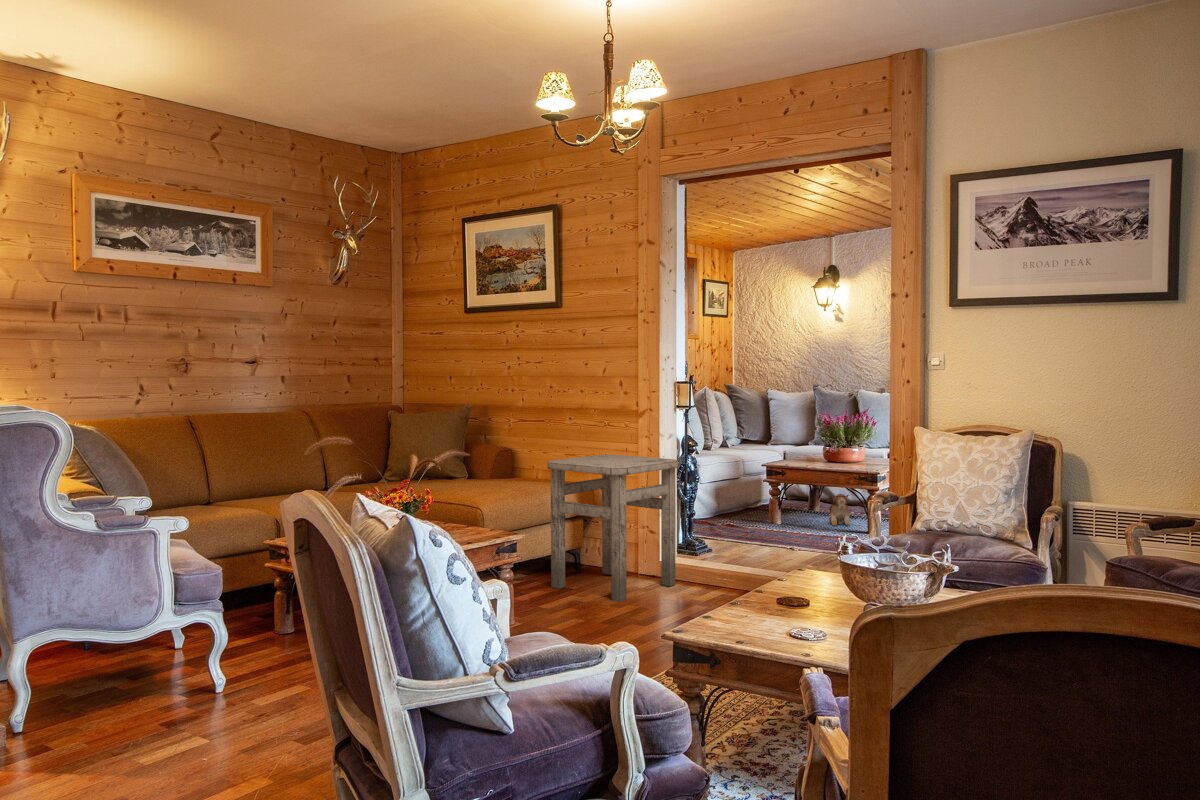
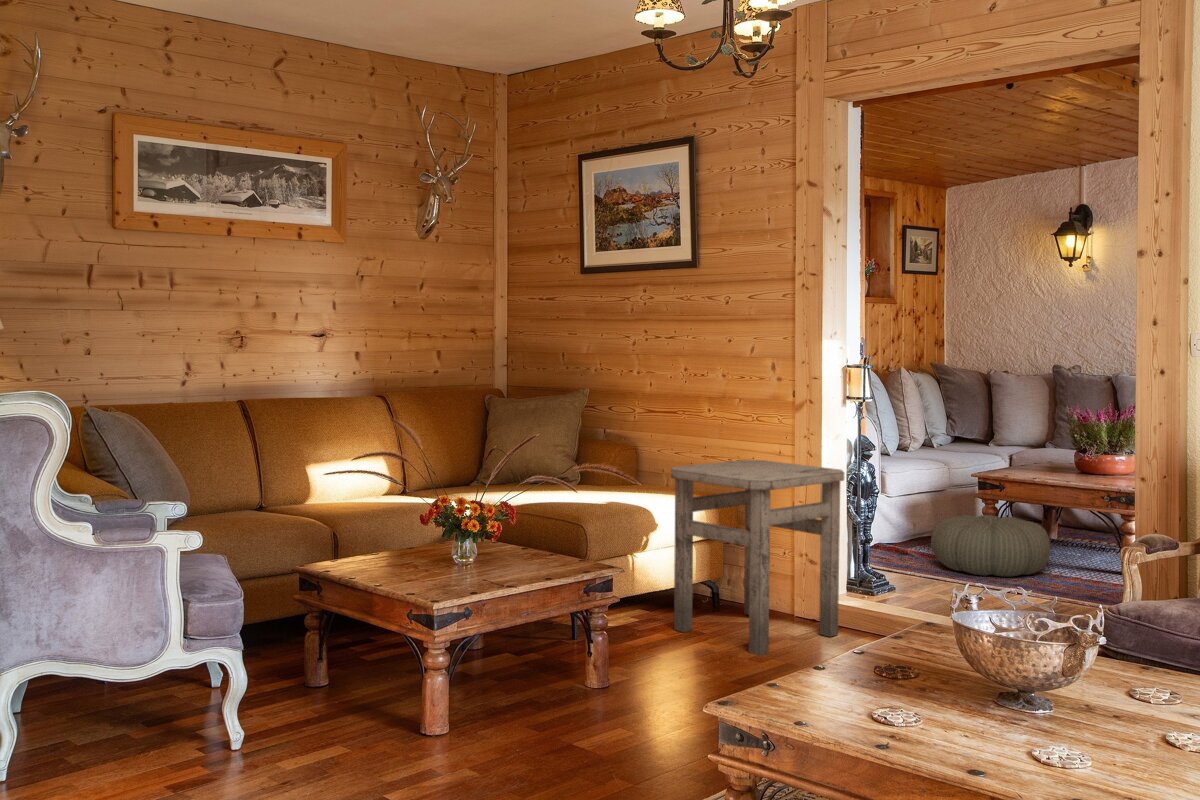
pouf: none [735,494,820,539] -> present [931,515,1051,577]
plush toy: present [829,494,850,526] -> none [1066,517,1095,561]

